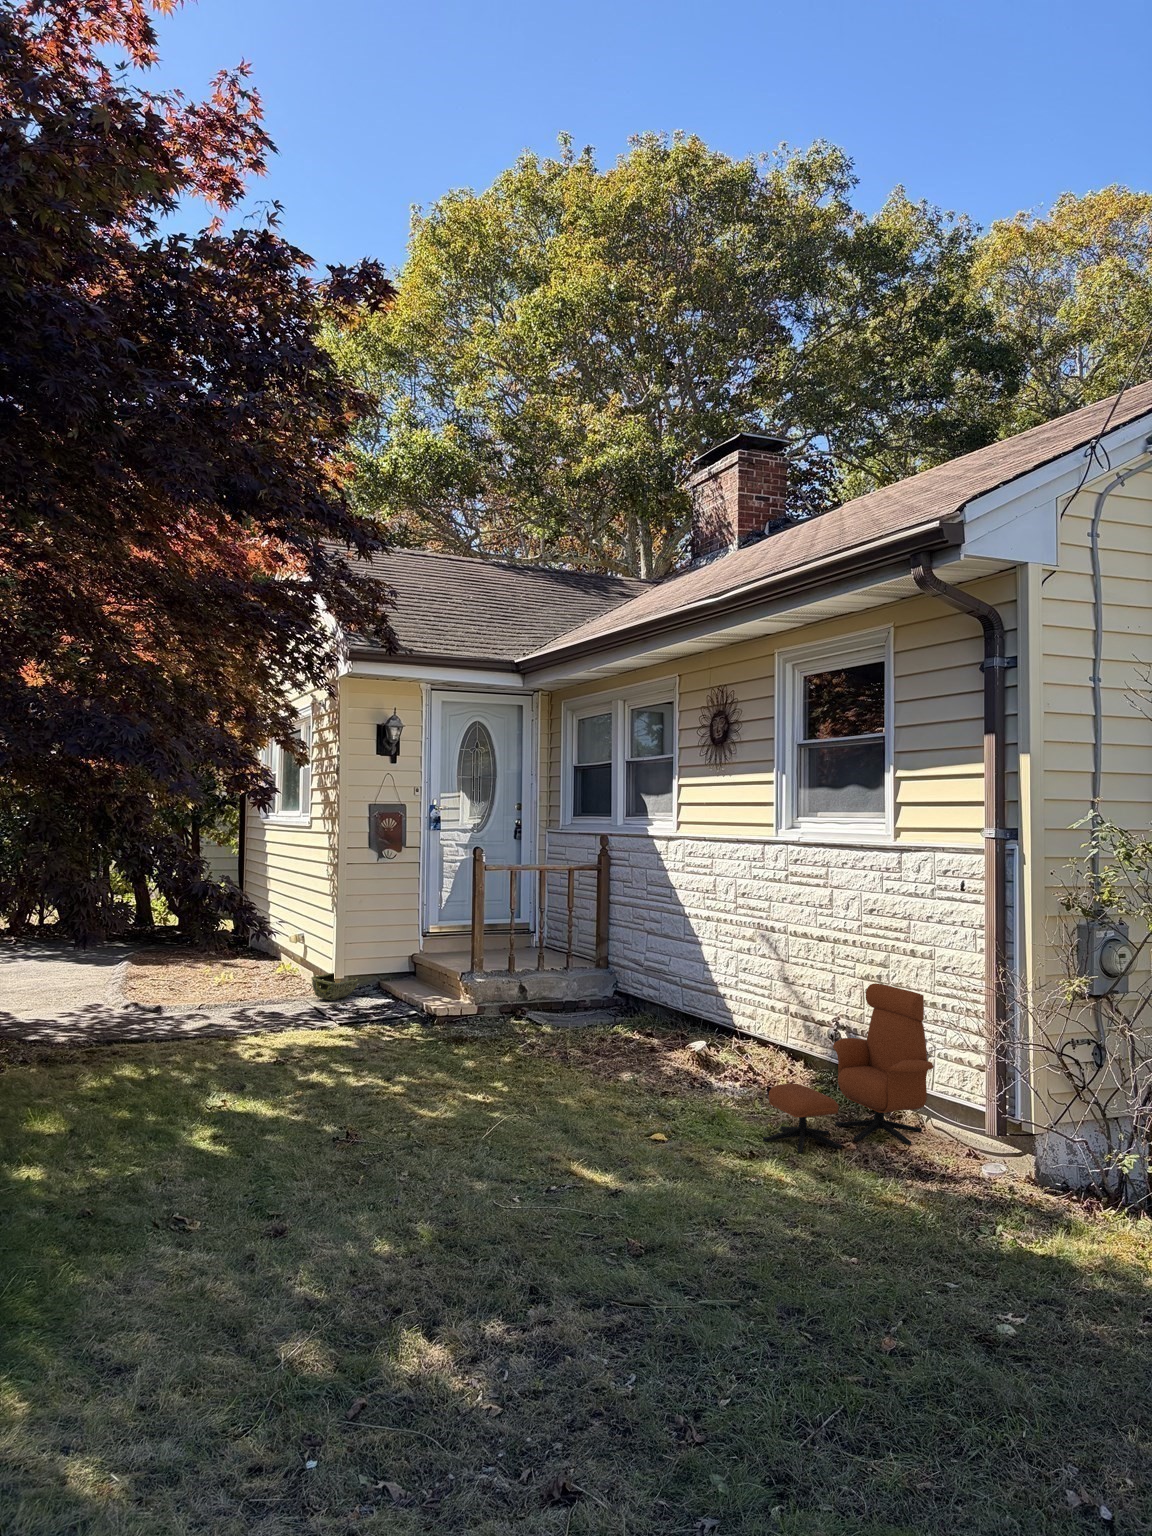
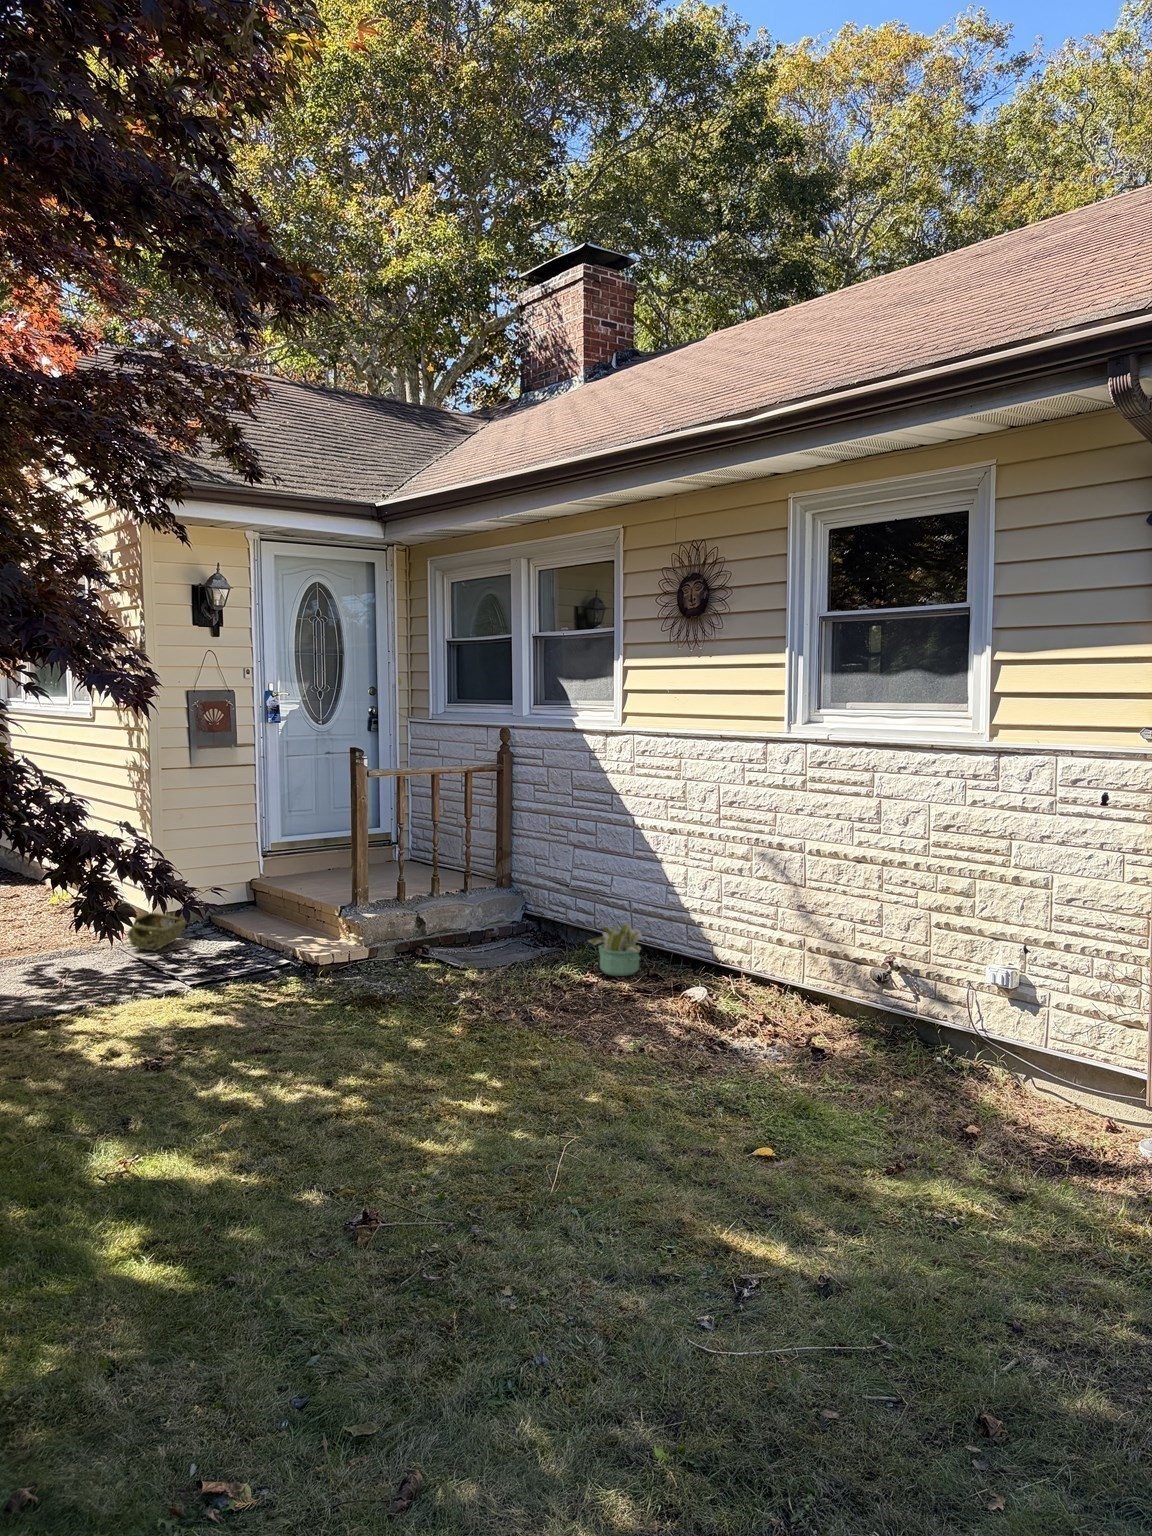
lounge chair: present [763,983,934,1153] -> none [870,919,1071,1147]
decorative plant: none [640,994,687,1037] -> present [589,924,642,976]

